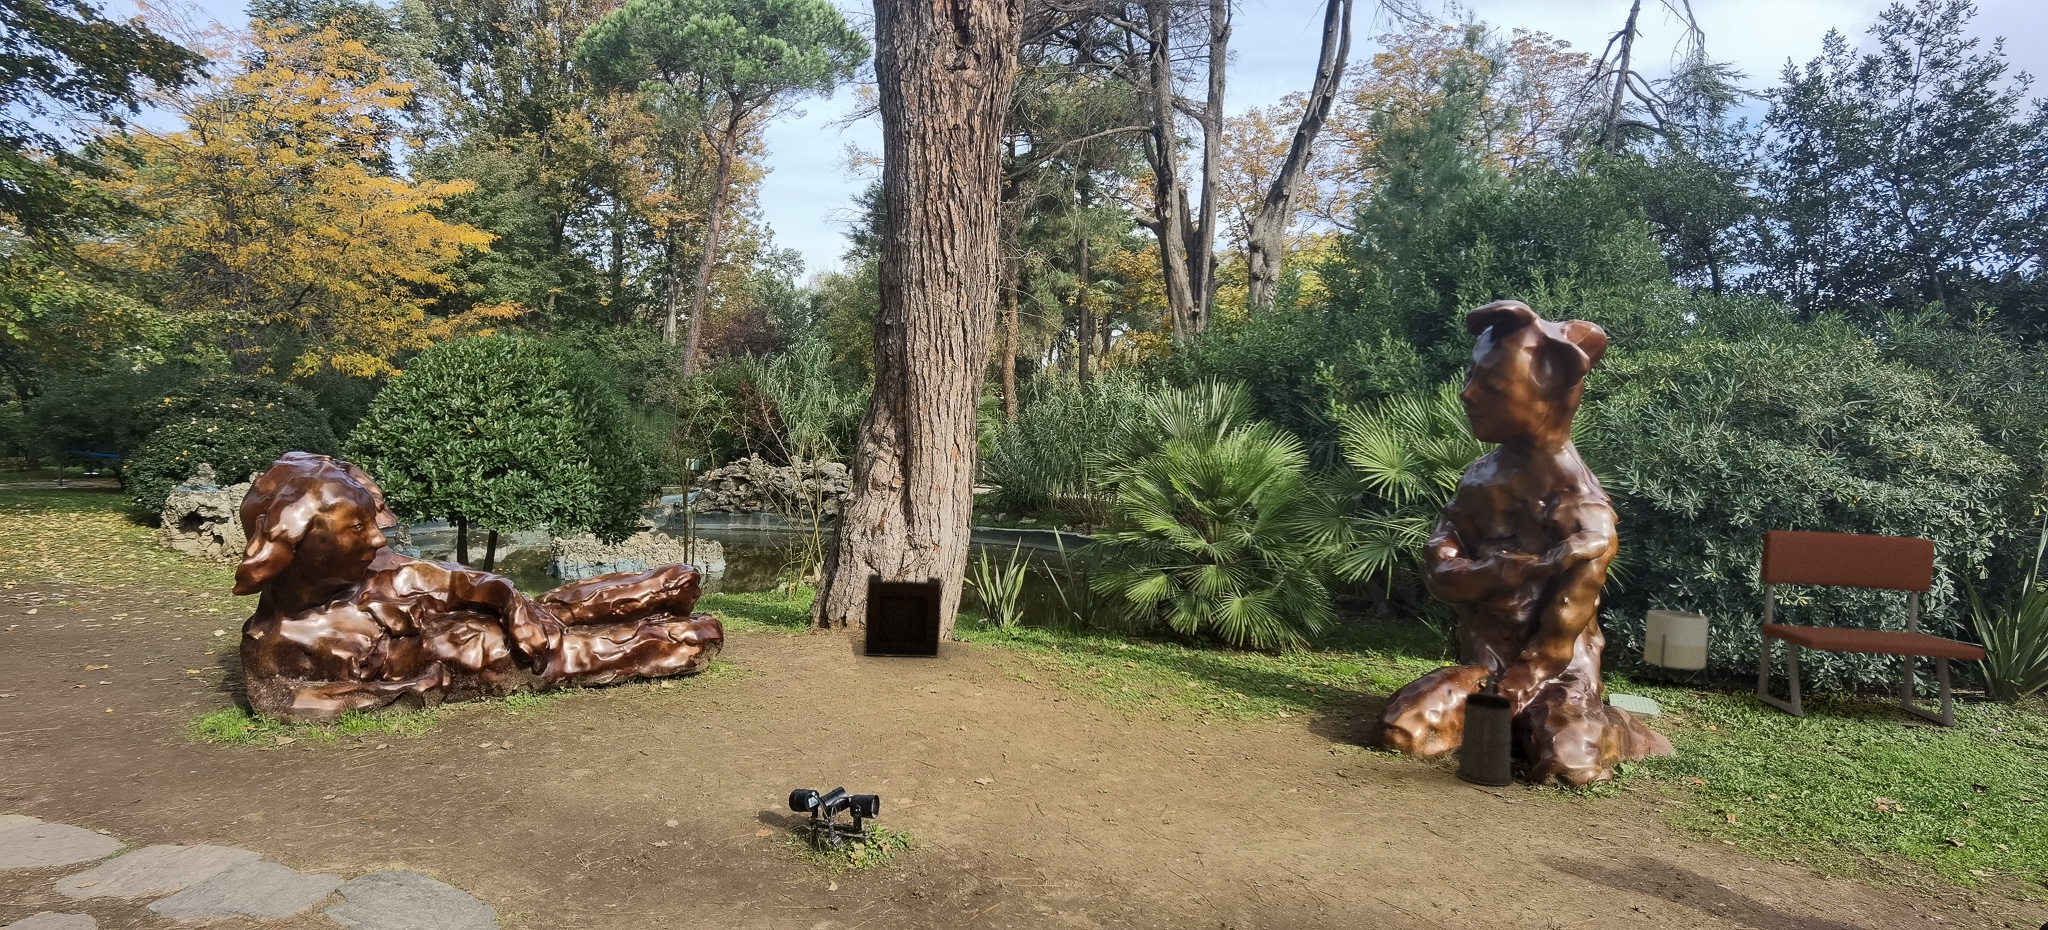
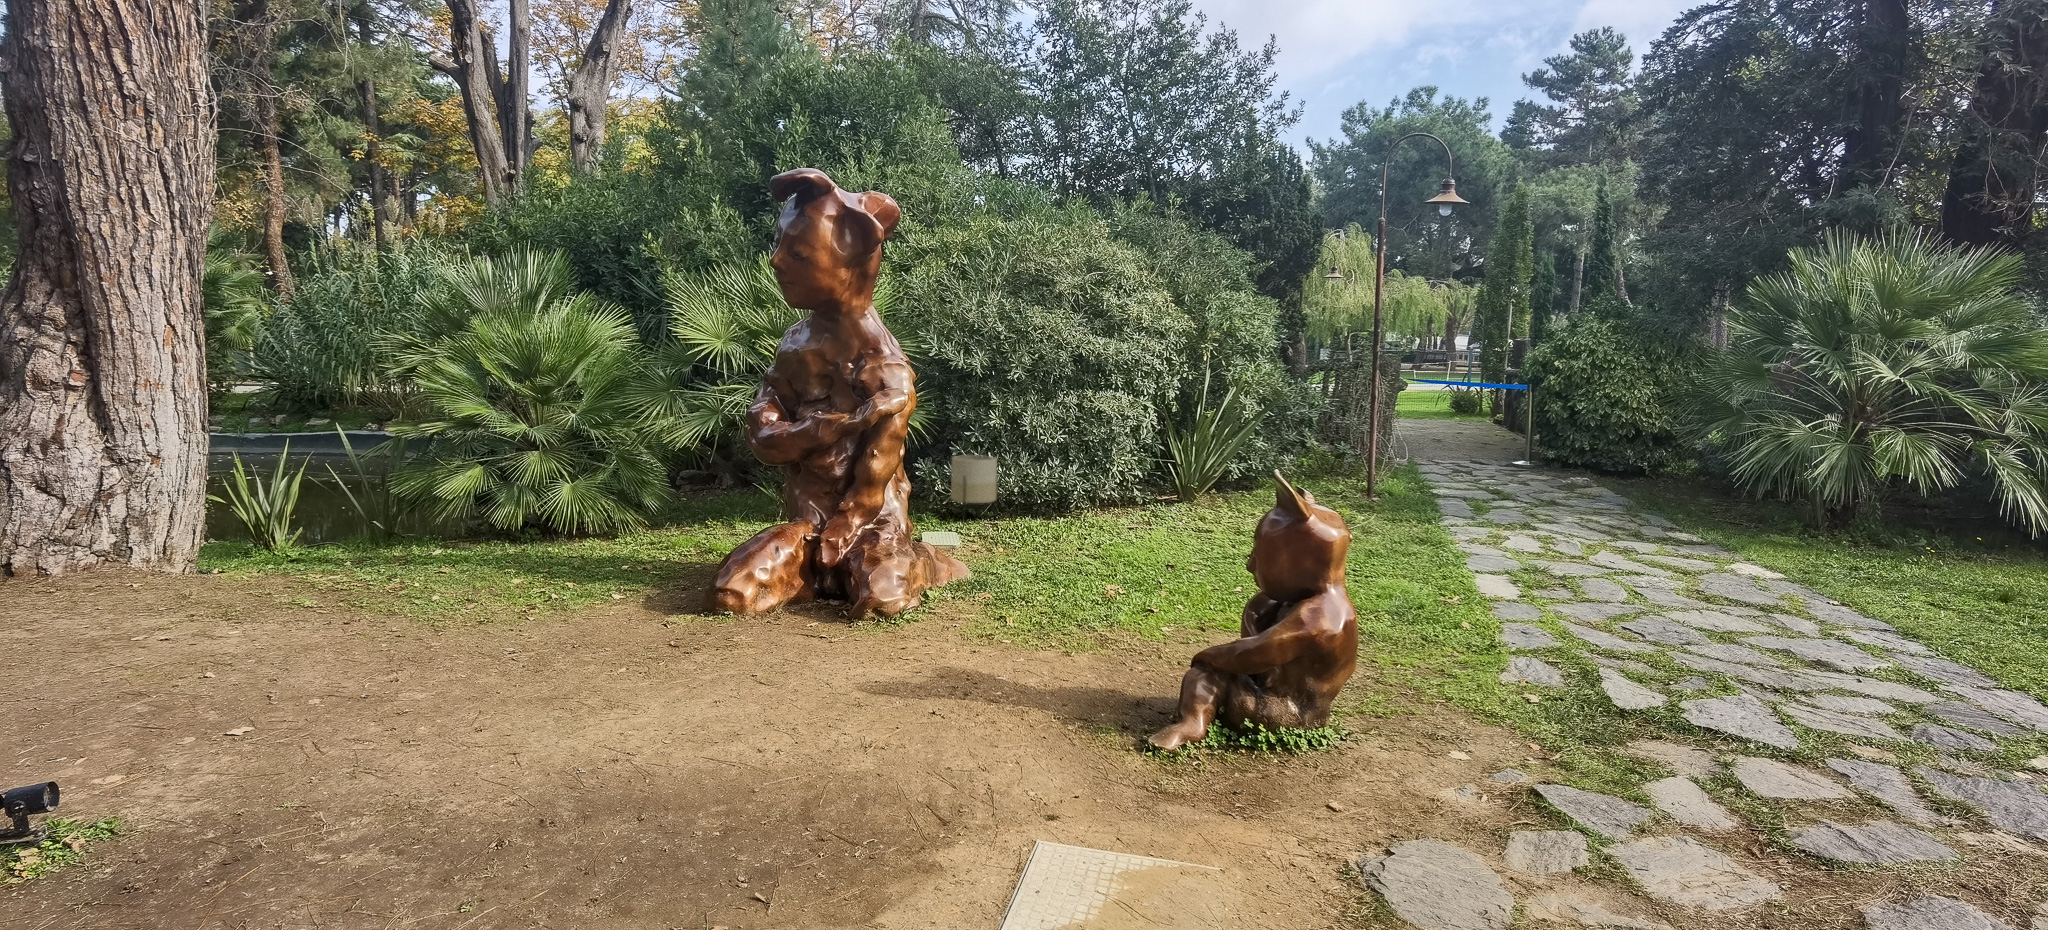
bench: present [1756,530,1985,726] -> none [1032,381,1175,530]
wooden crate: present [864,574,942,658] -> none [28,490,169,607]
watering can: present [1456,676,1512,786] -> none [784,529,835,633]

